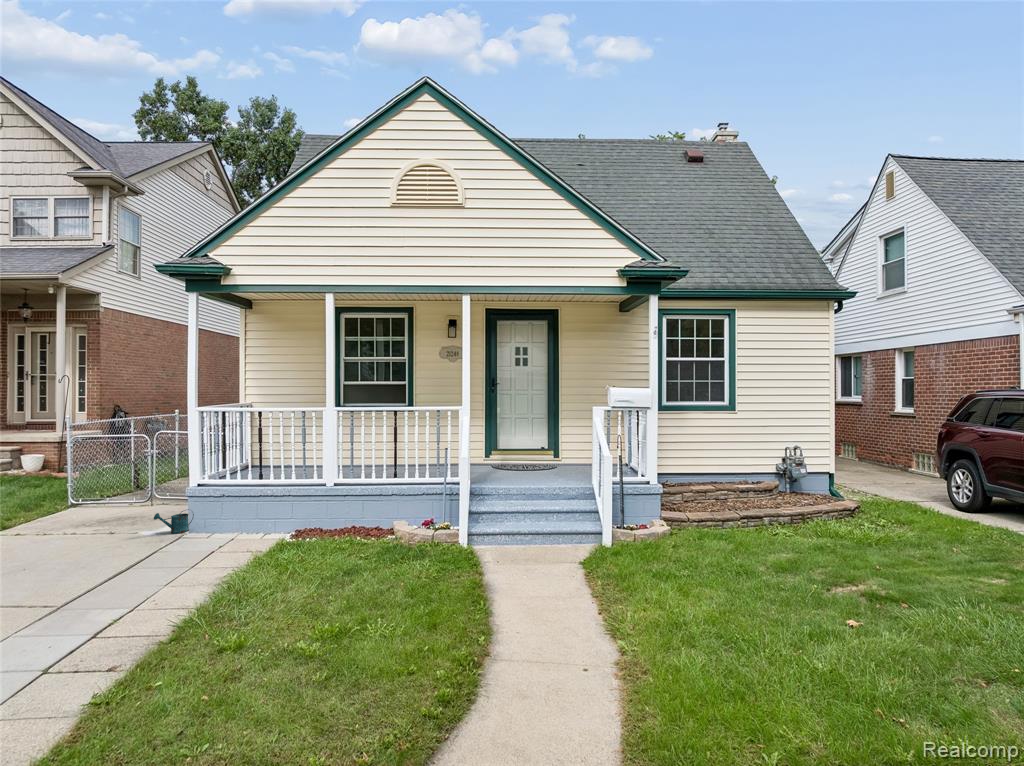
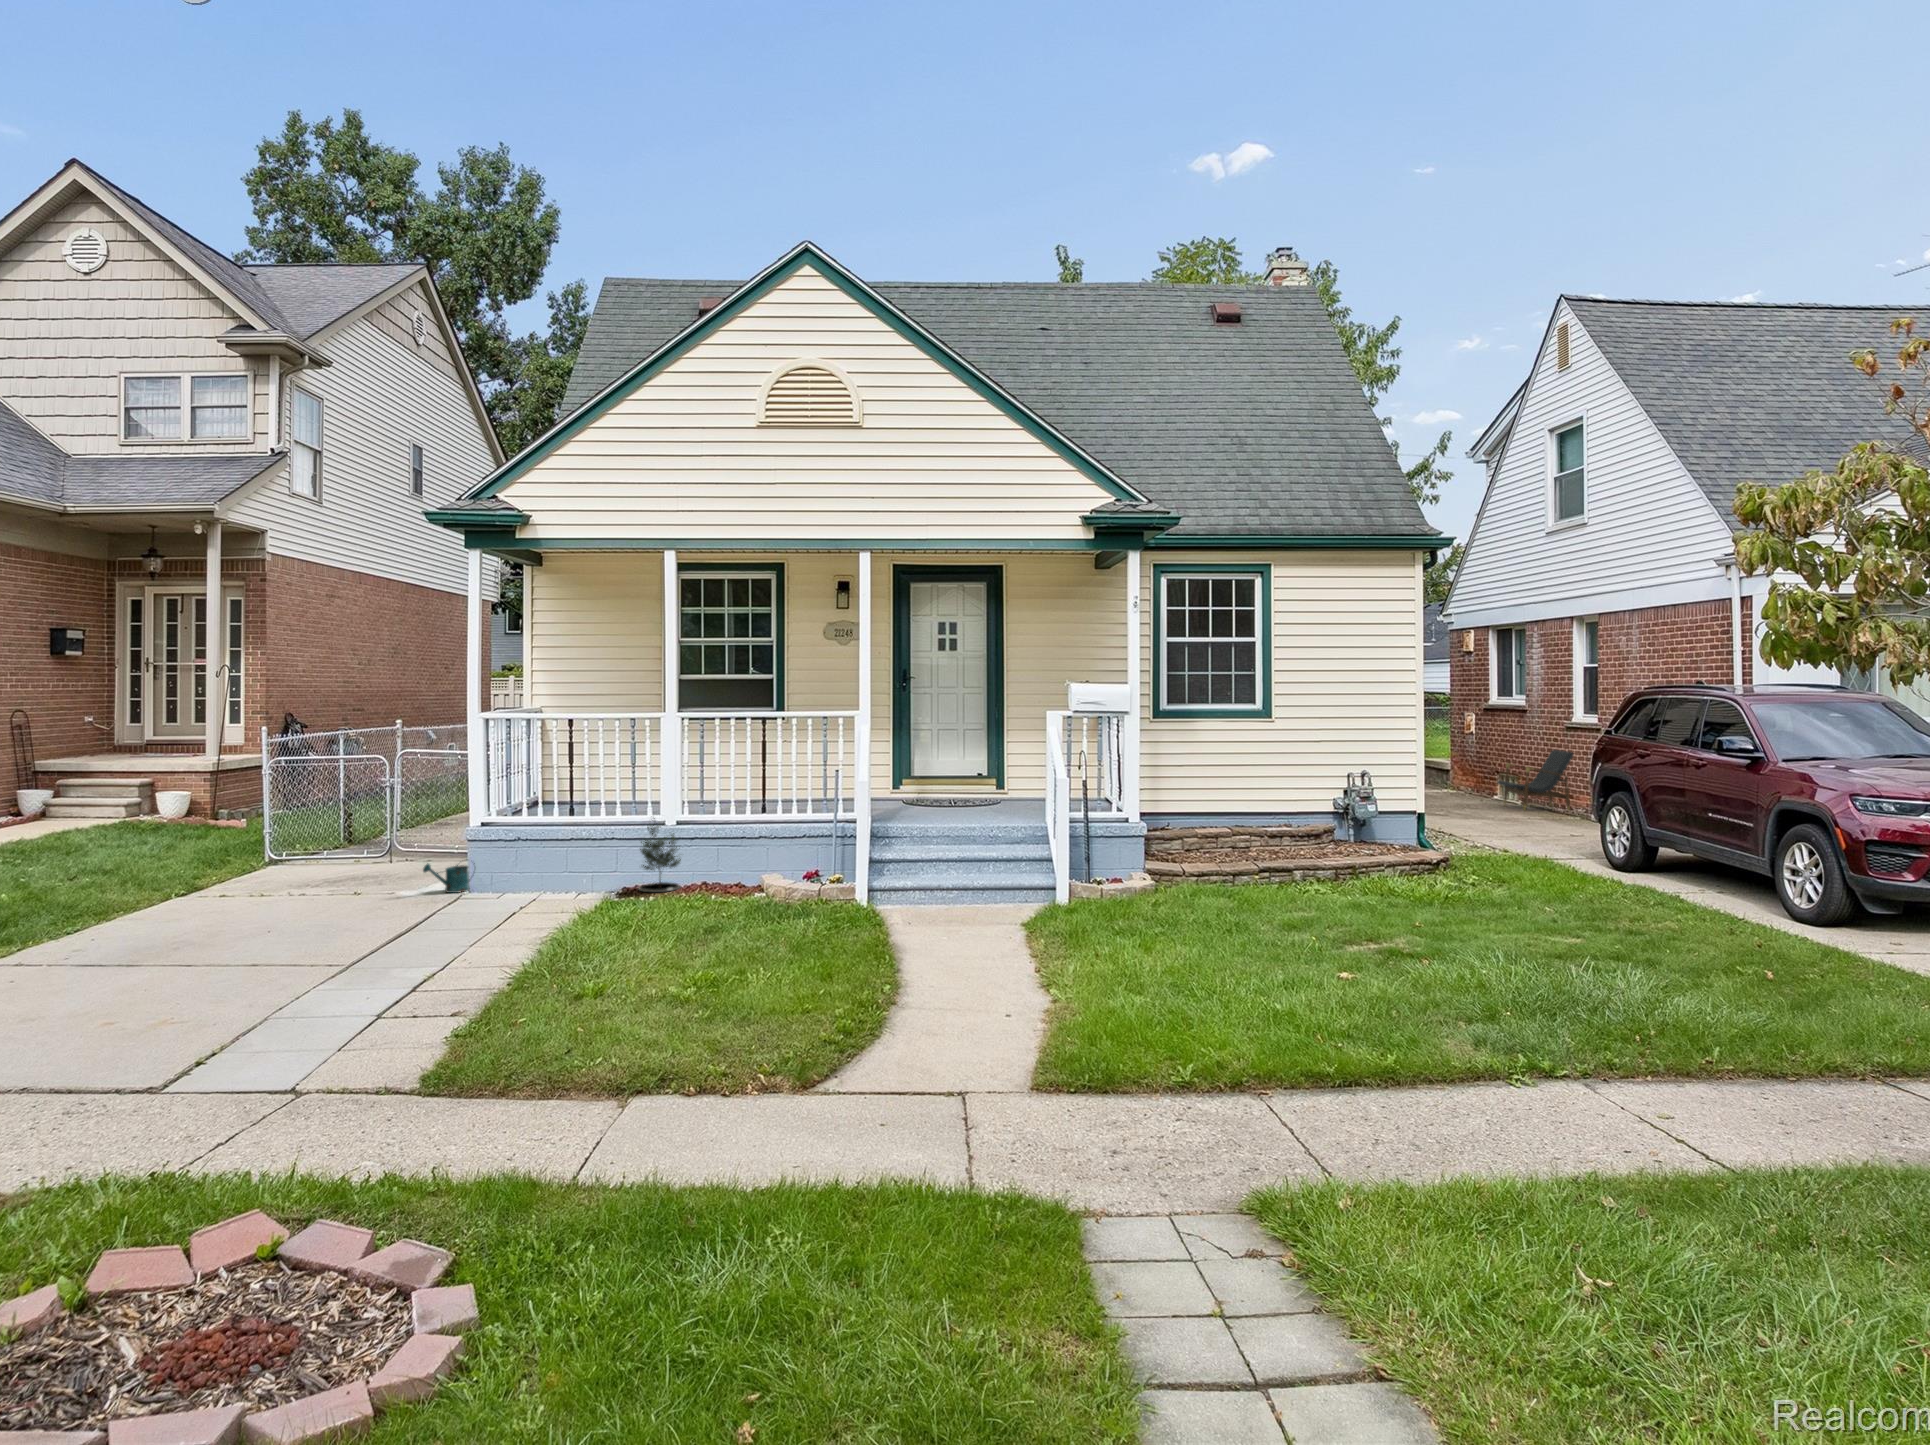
lounge chair: none [853,429,903,467] -> present [1497,750,1573,810]
potted tree: none [305,479,339,534] -> present [638,818,681,892]

